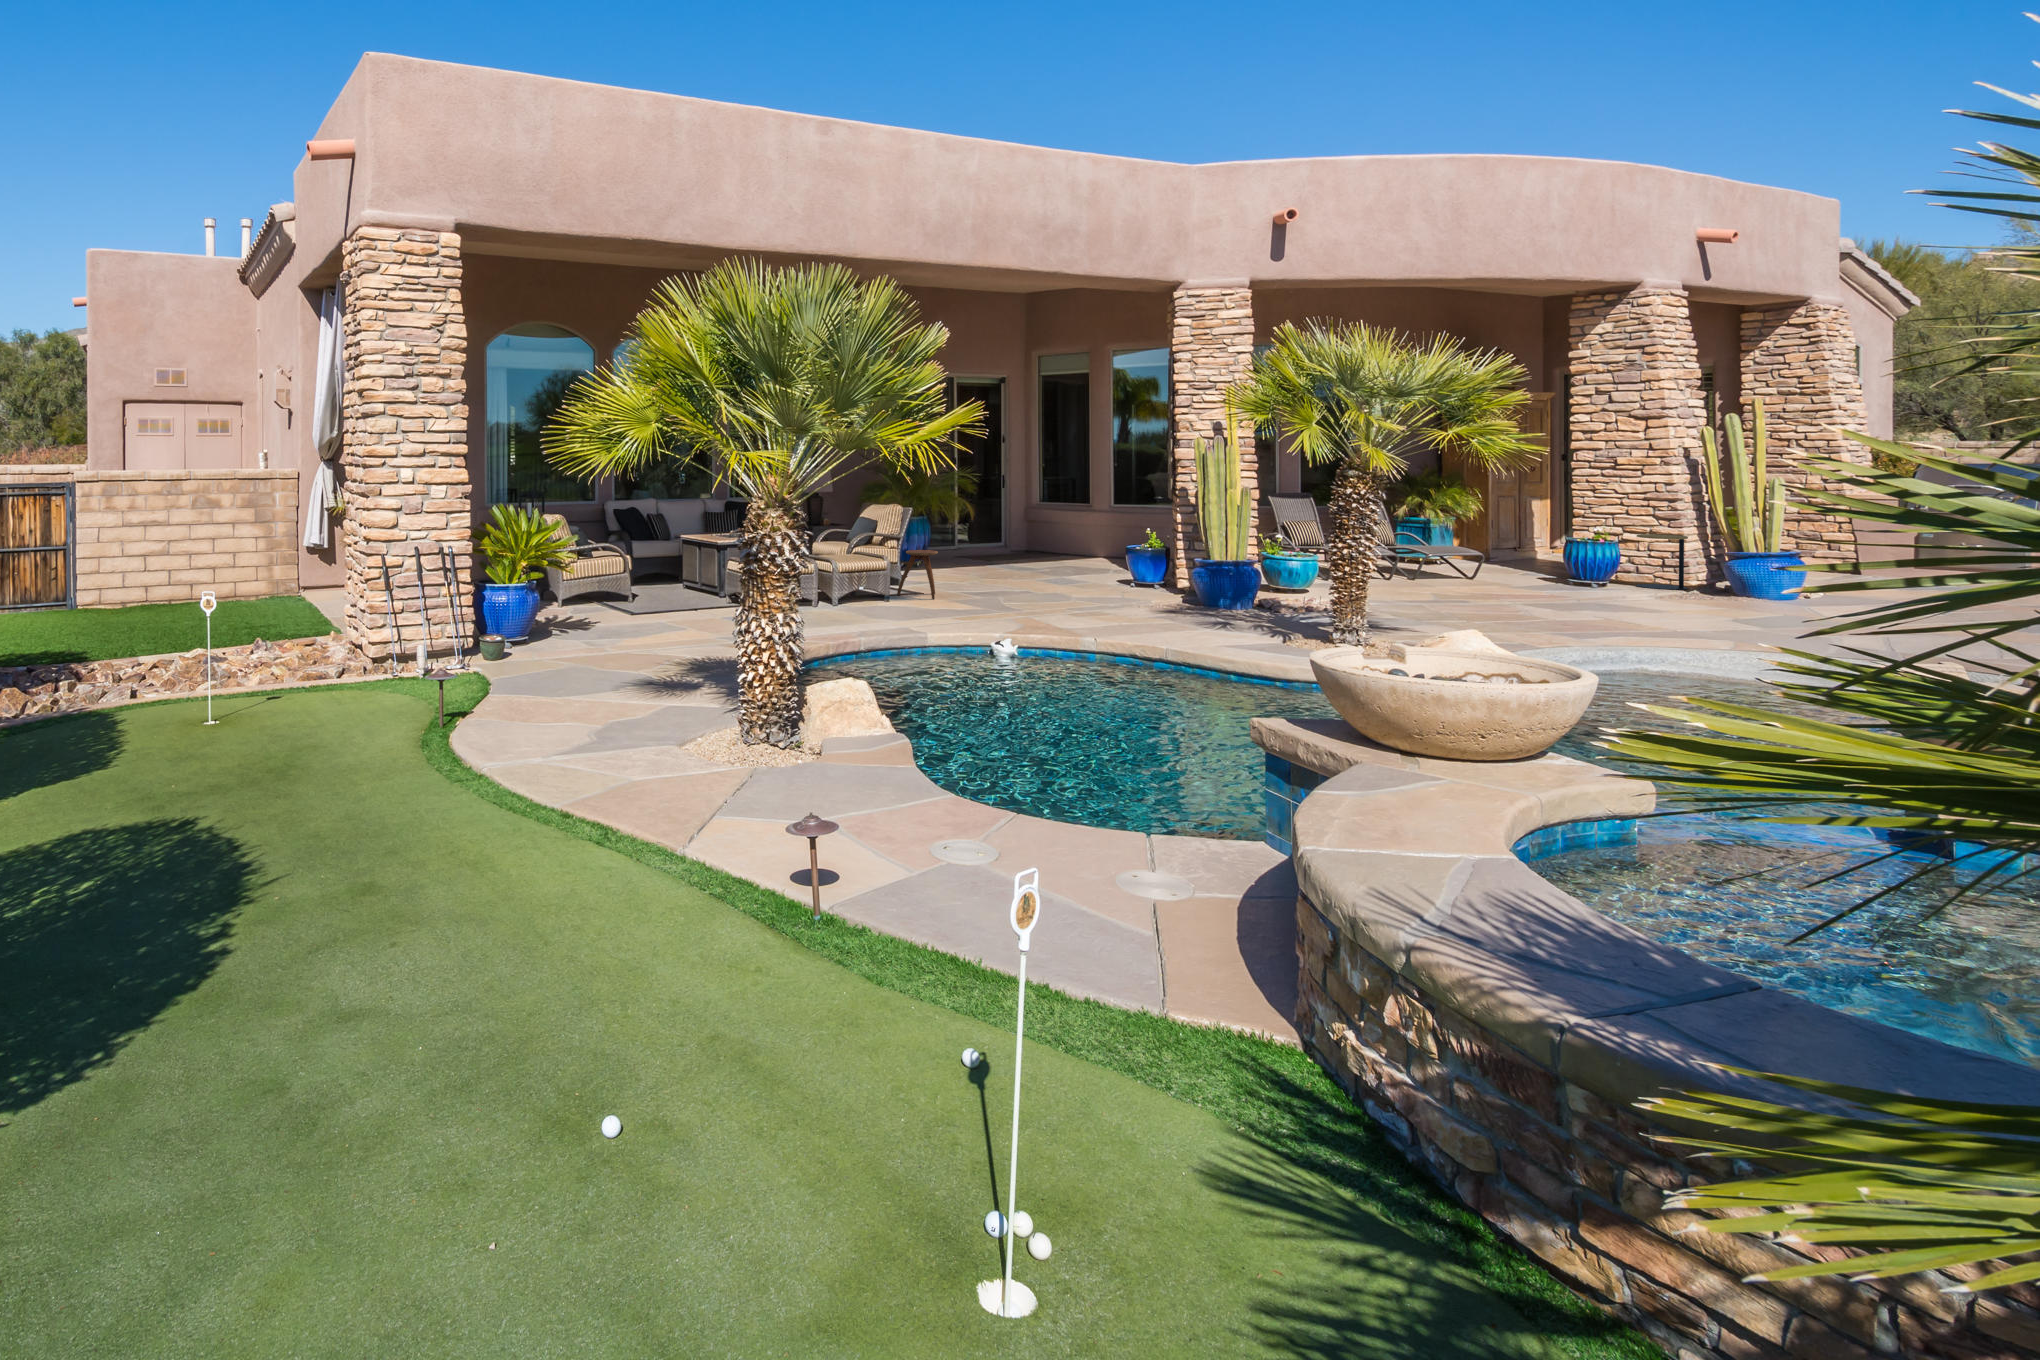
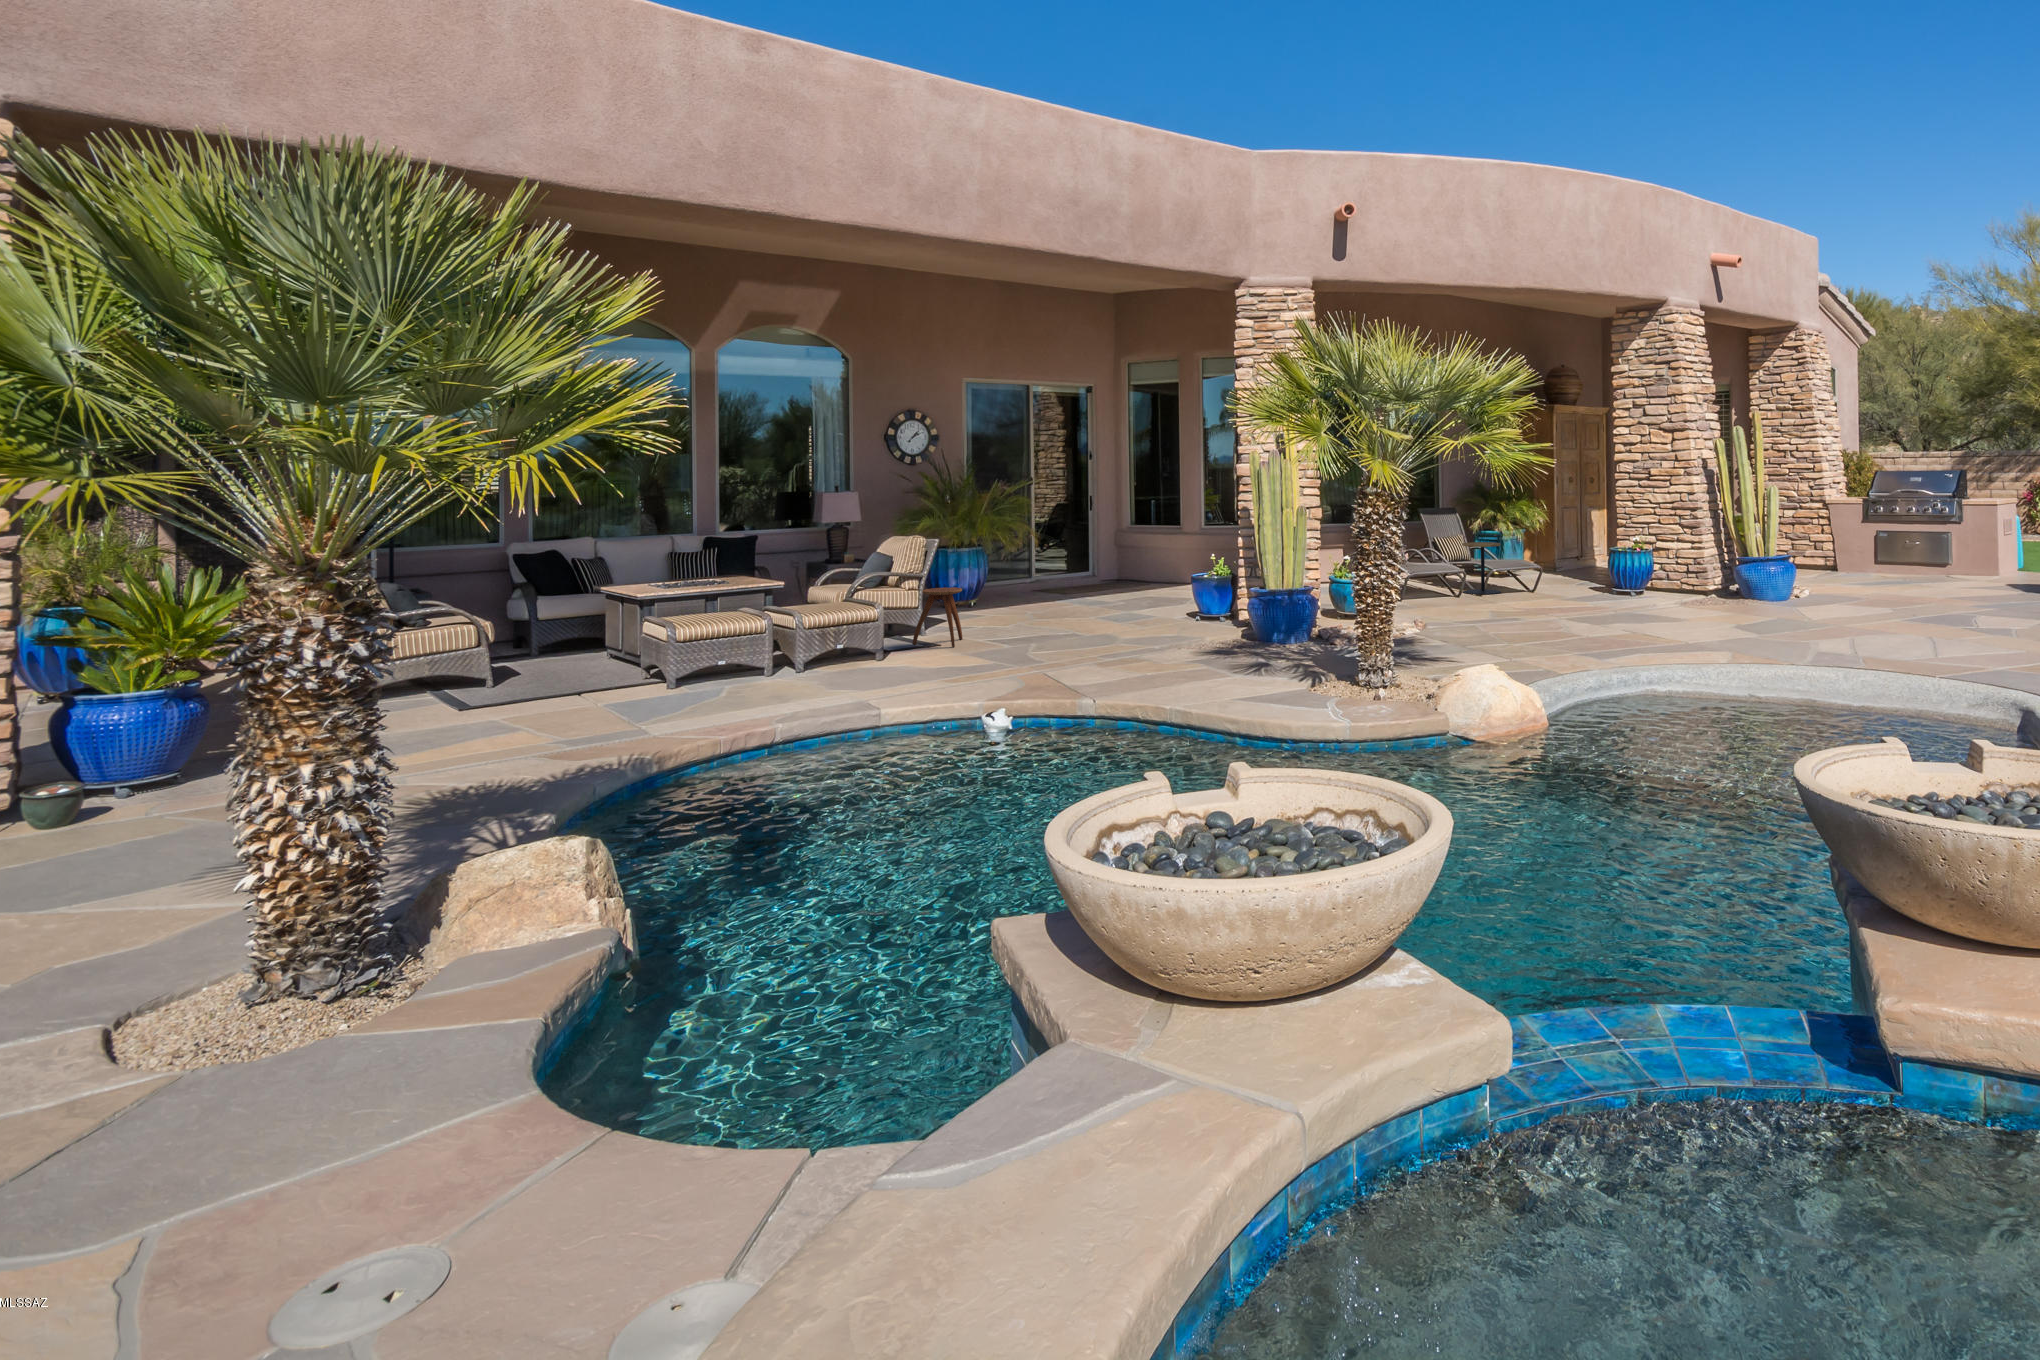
side table: present [1636,534,1688,590] -> present [1462,542,1501,595]

